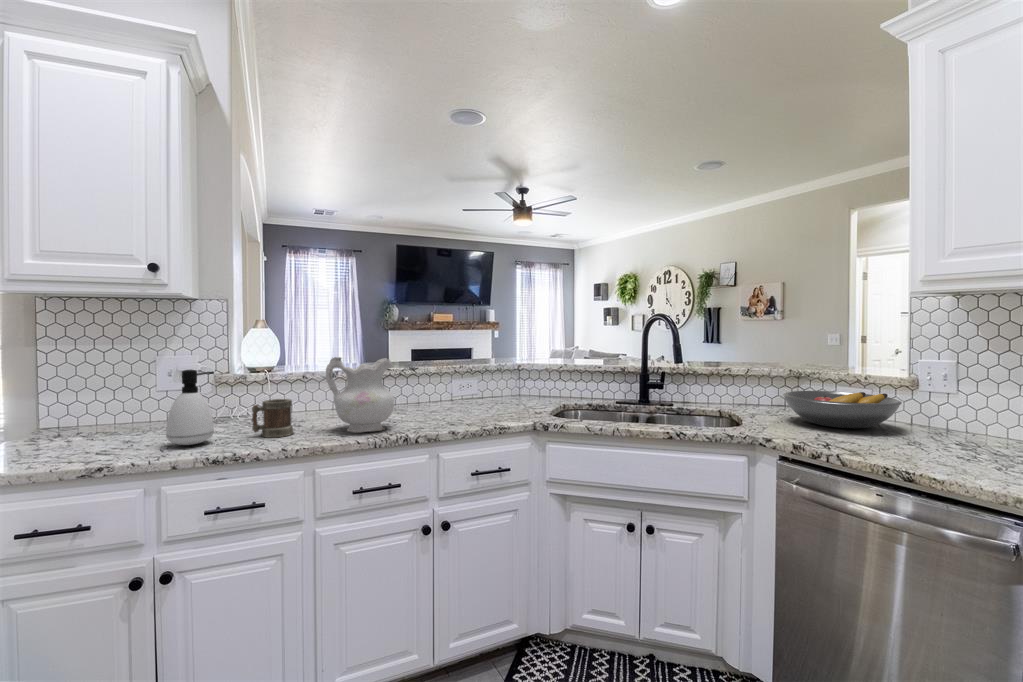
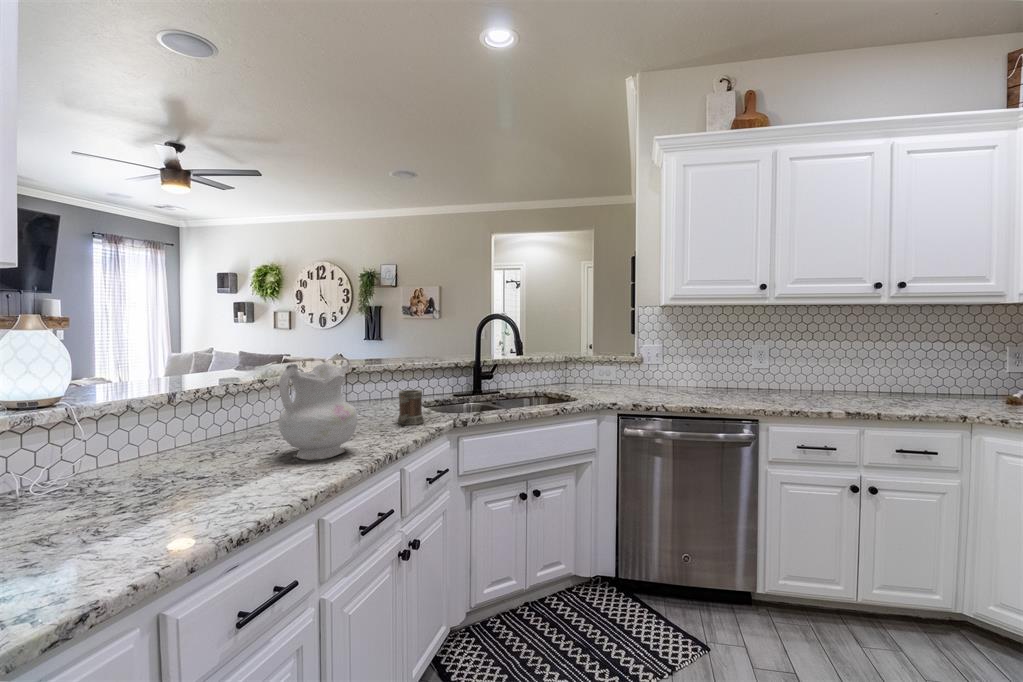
soap dispenser: present [166,370,214,445] -> none [88,397,174,529]
fruit bowl: present [783,391,902,428] -> none [580,367,649,392]
mug: present [252,399,294,437] -> present [398,390,424,425]

